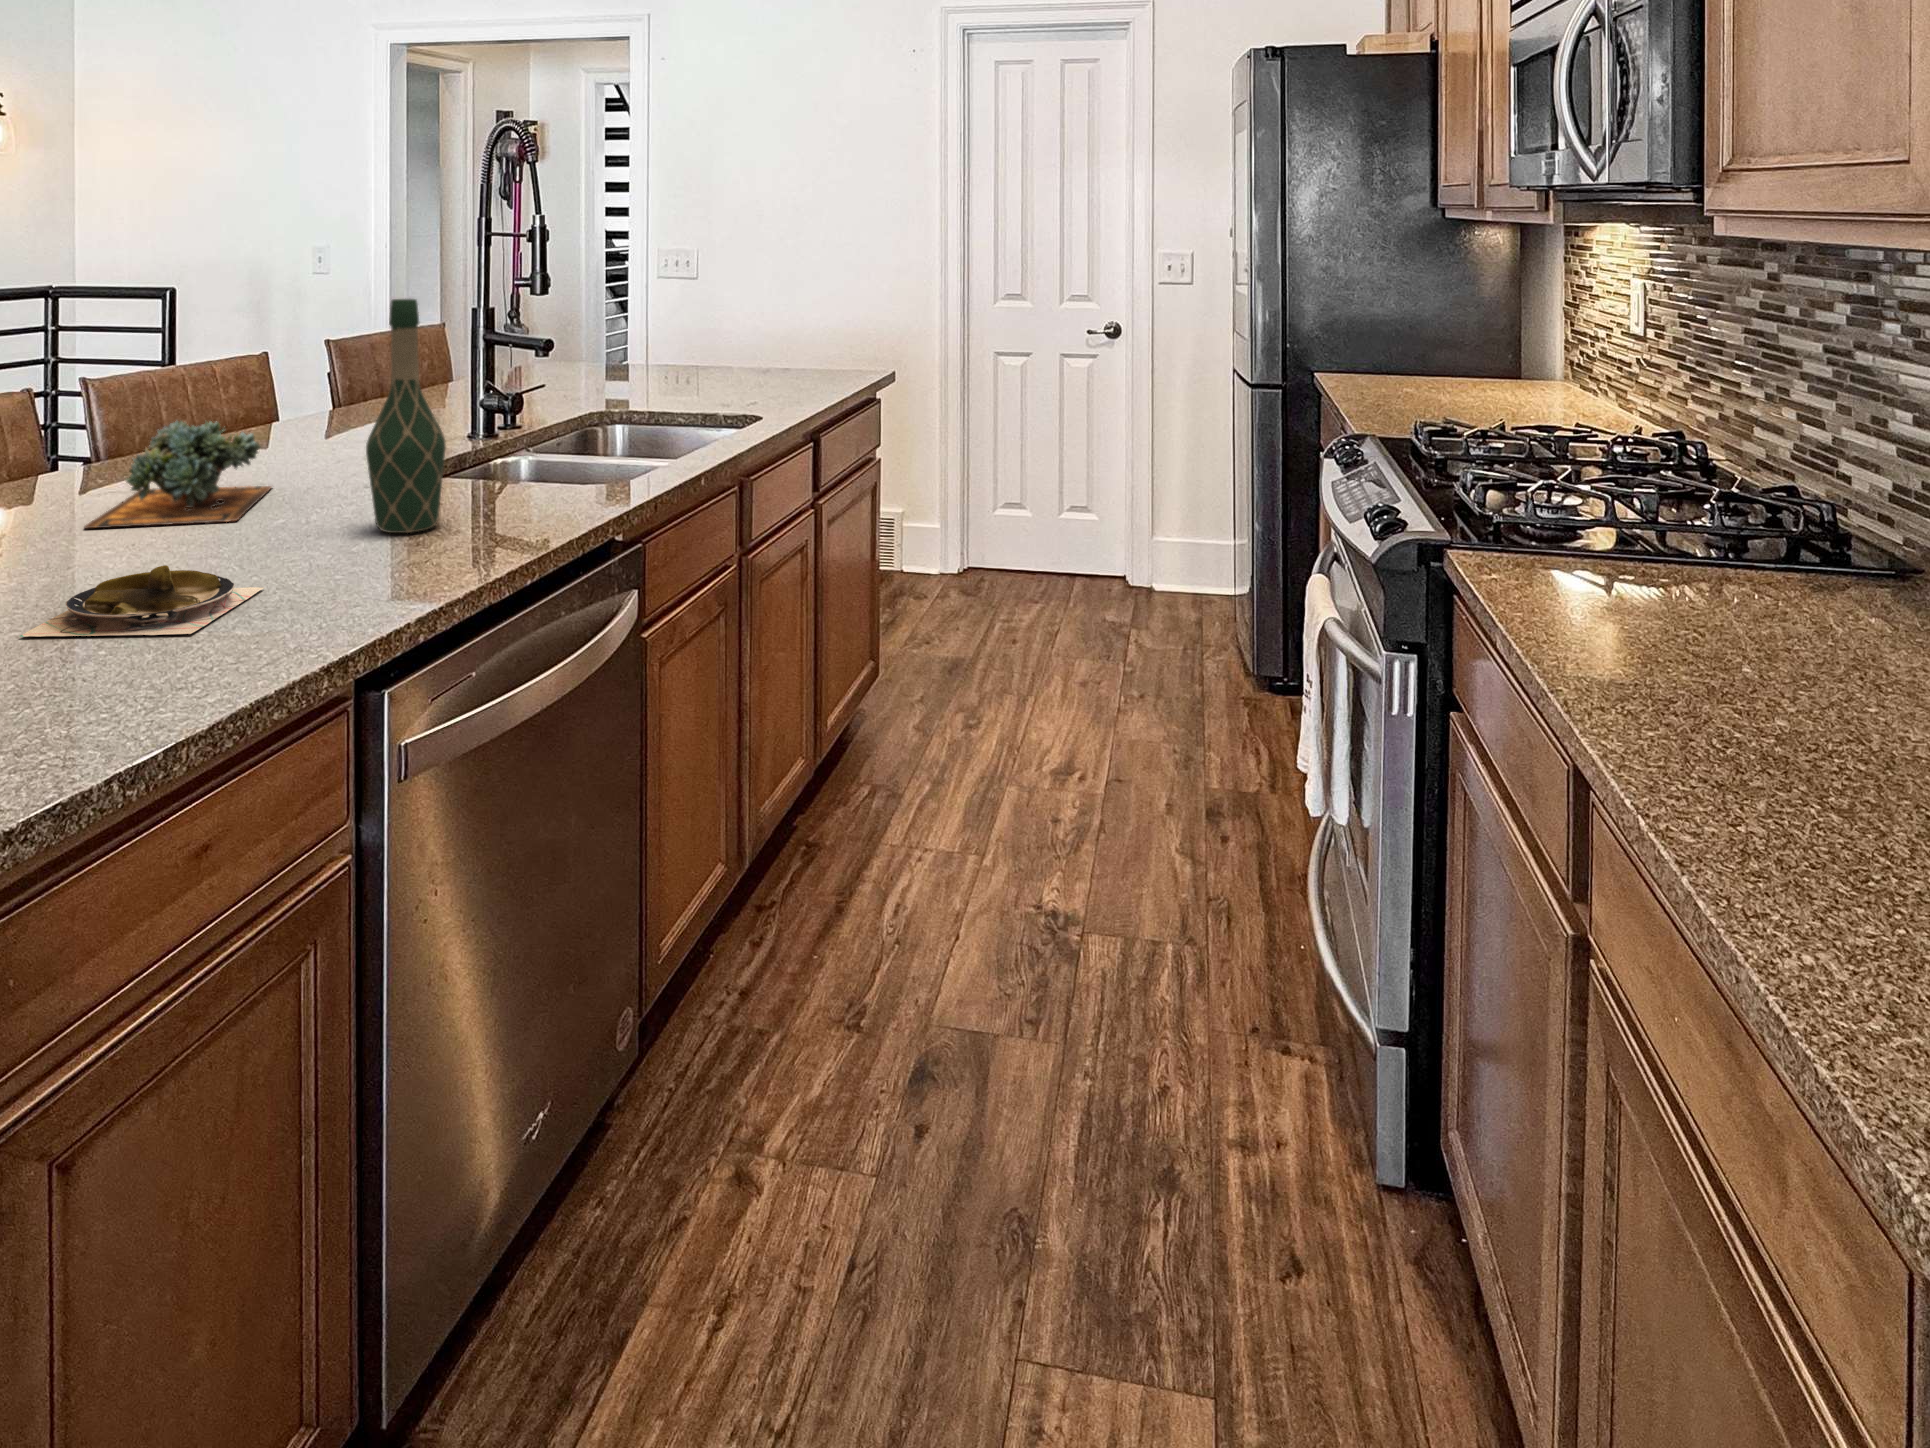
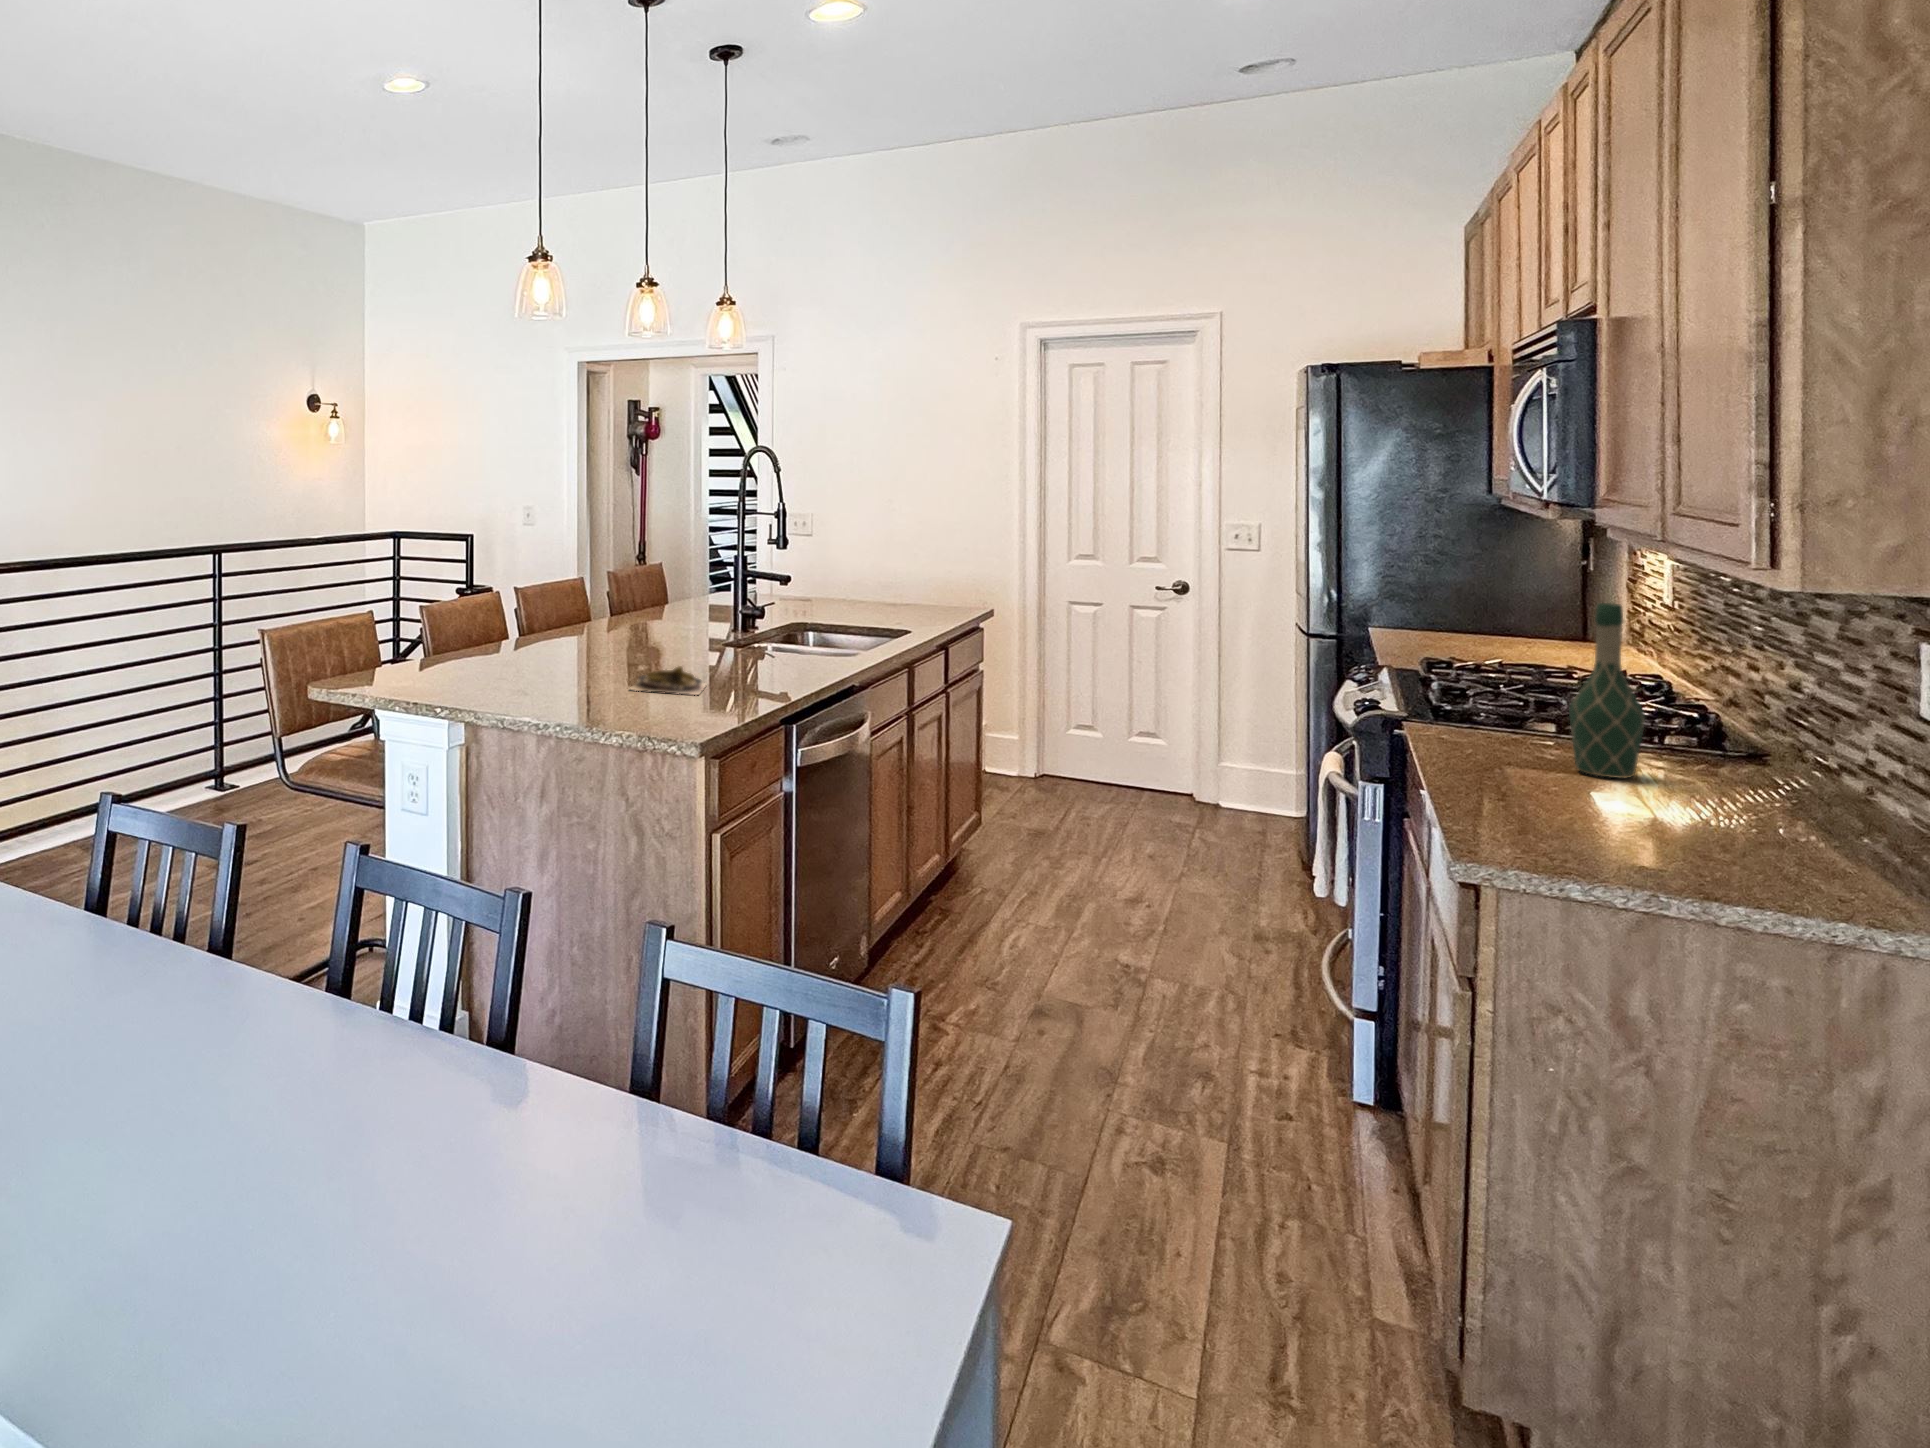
wine bottle: present [366,299,446,533] -> present [1569,603,1645,778]
succulent plant: present [84,421,271,529] -> none [588,608,656,659]

